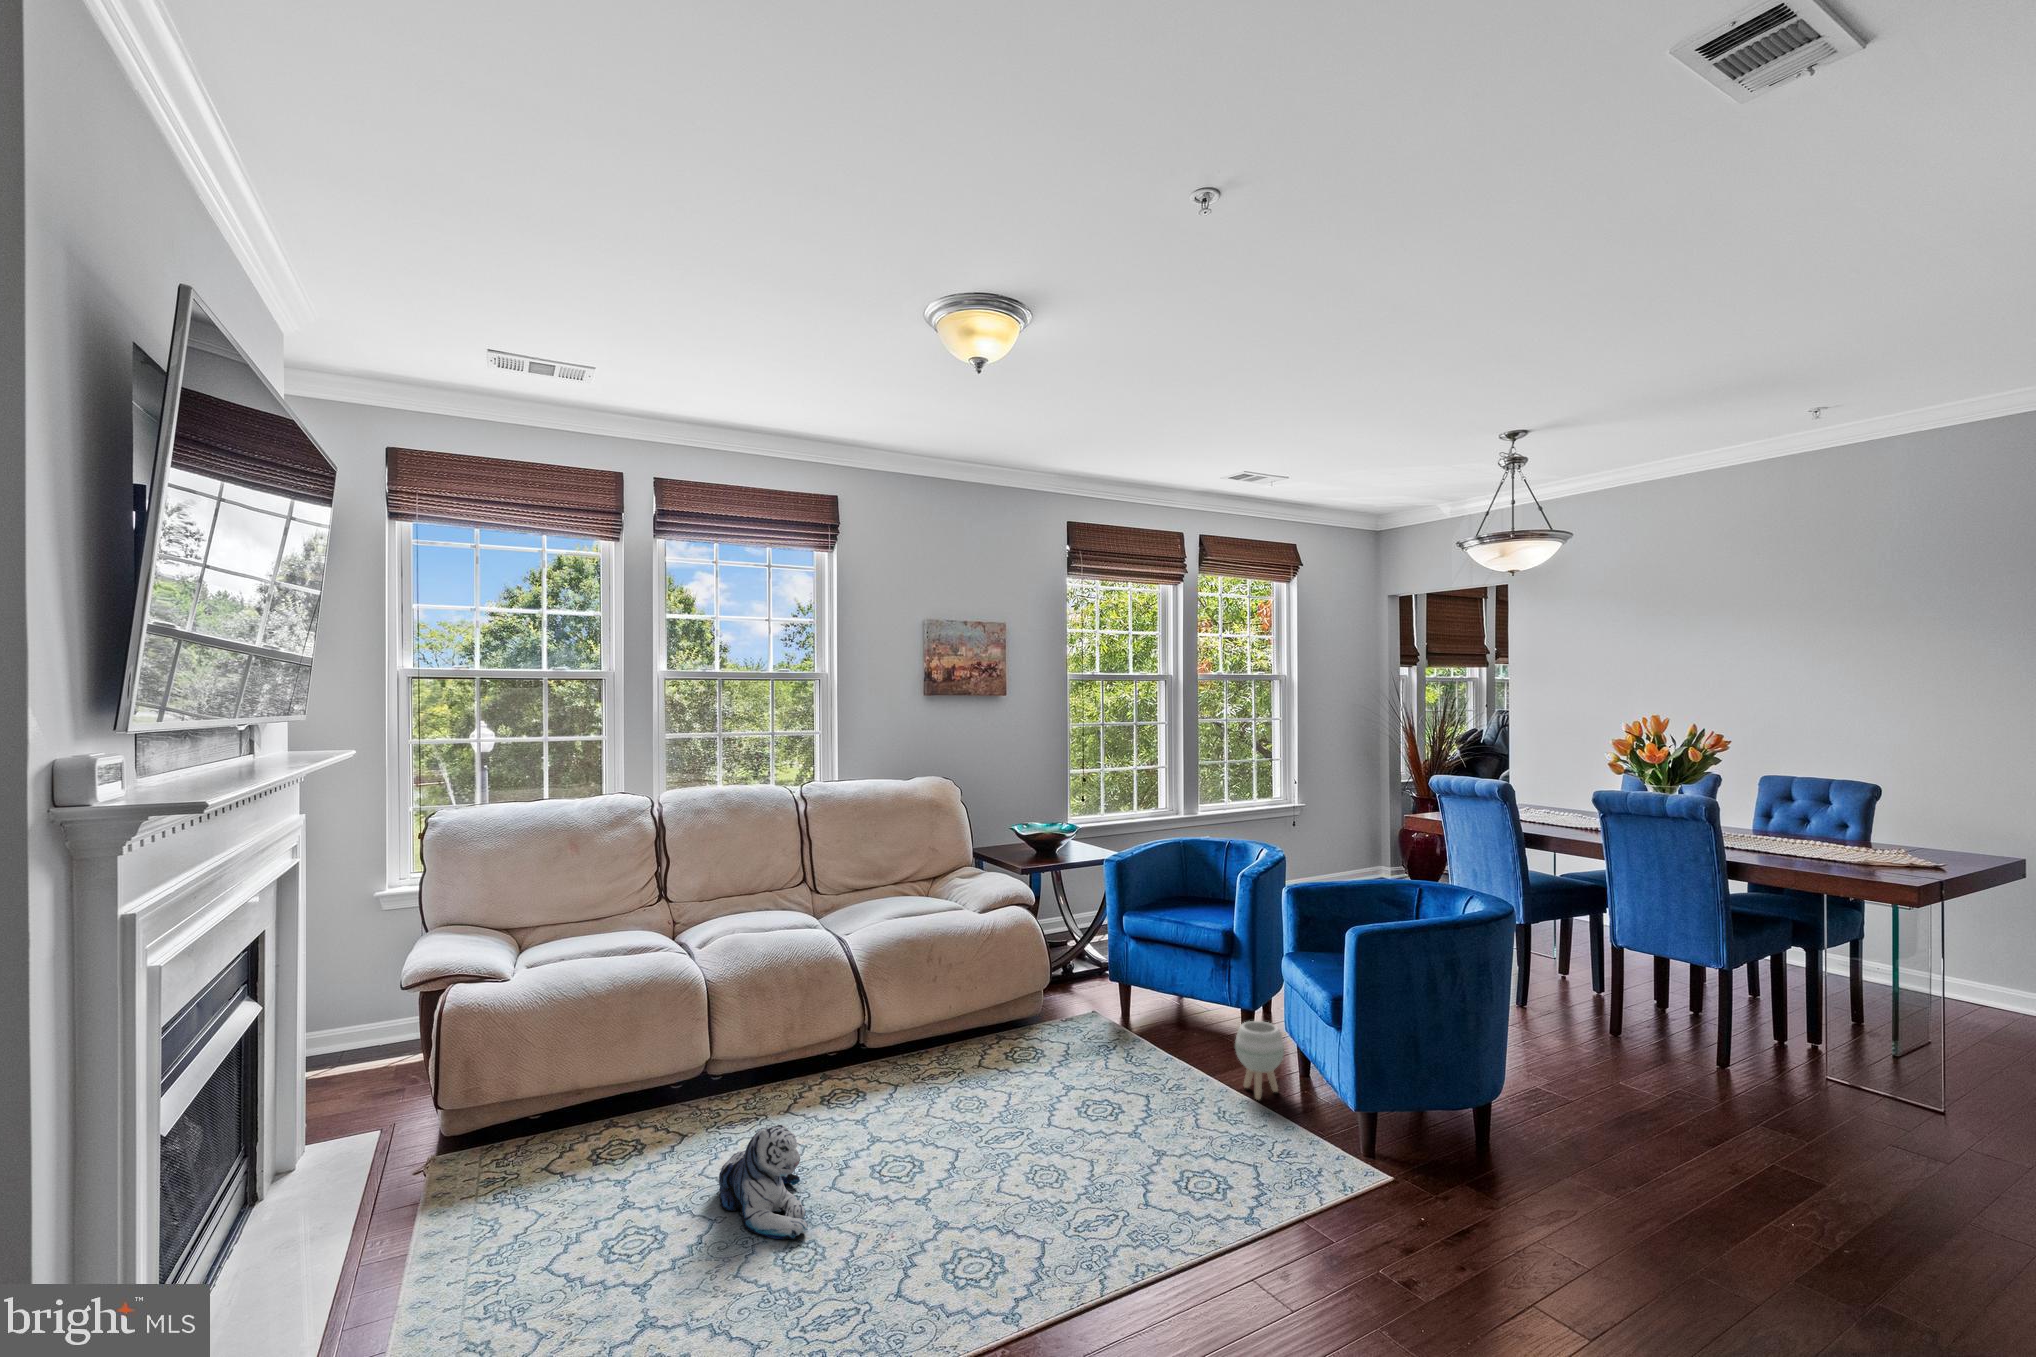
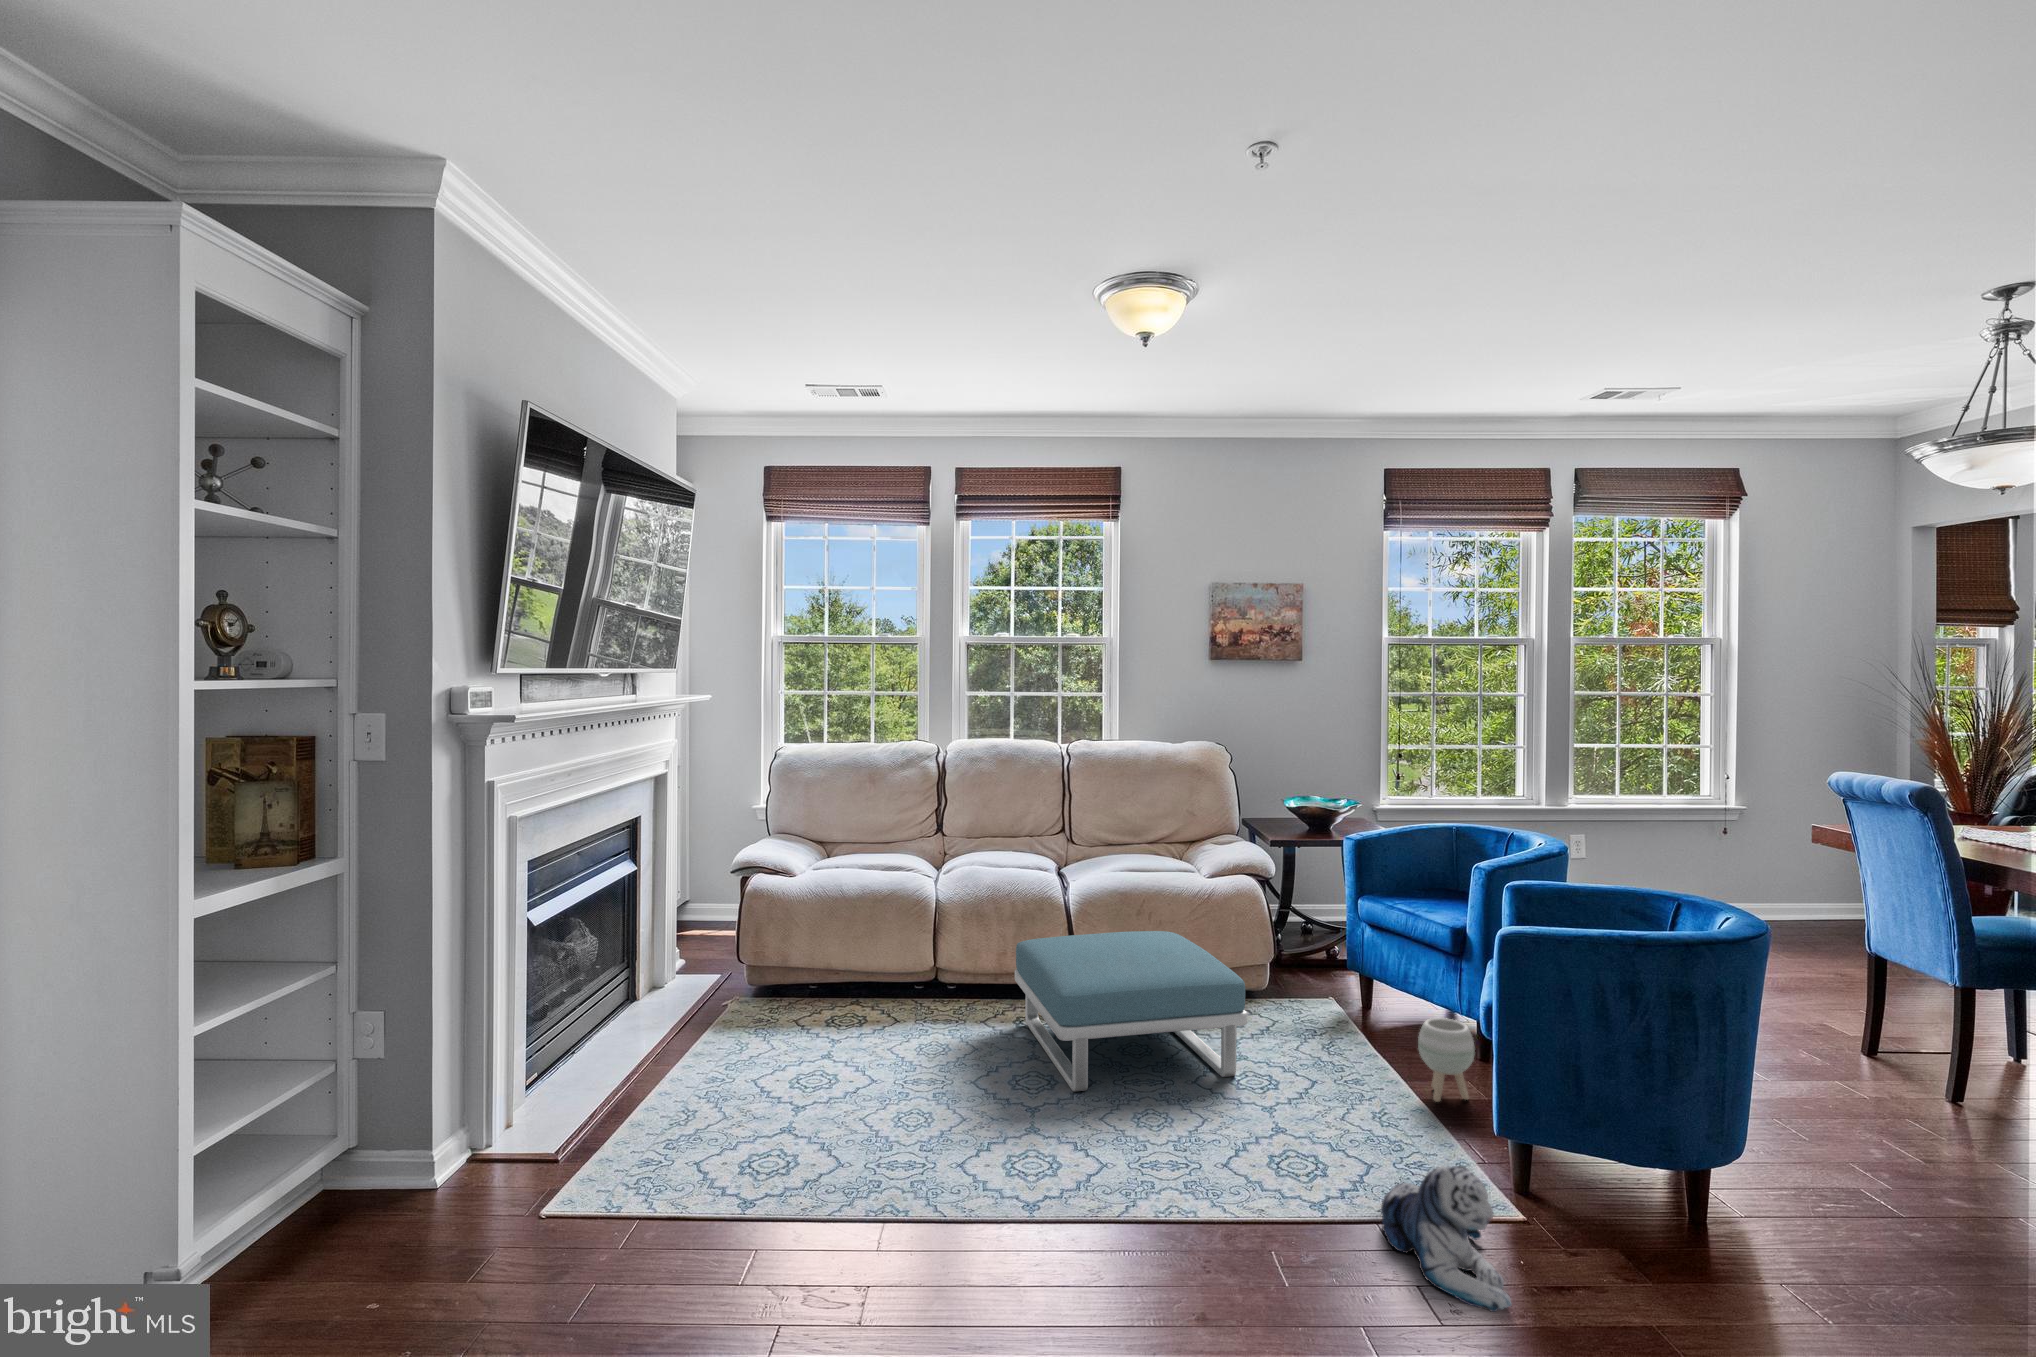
footstool: none [823,977,1089,1170] -> present [1015,931,1248,1092]
plush toy: present [719,1125,808,1239] -> present [1381,1166,1511,1312]

